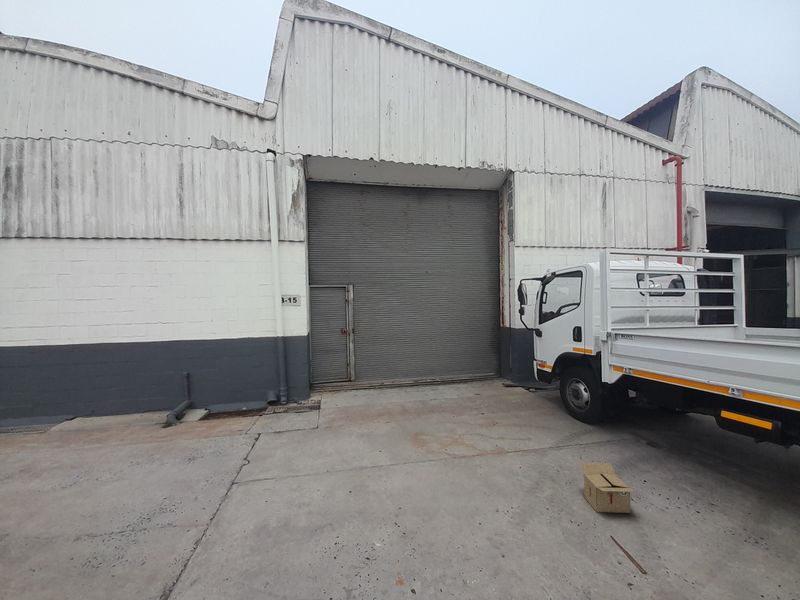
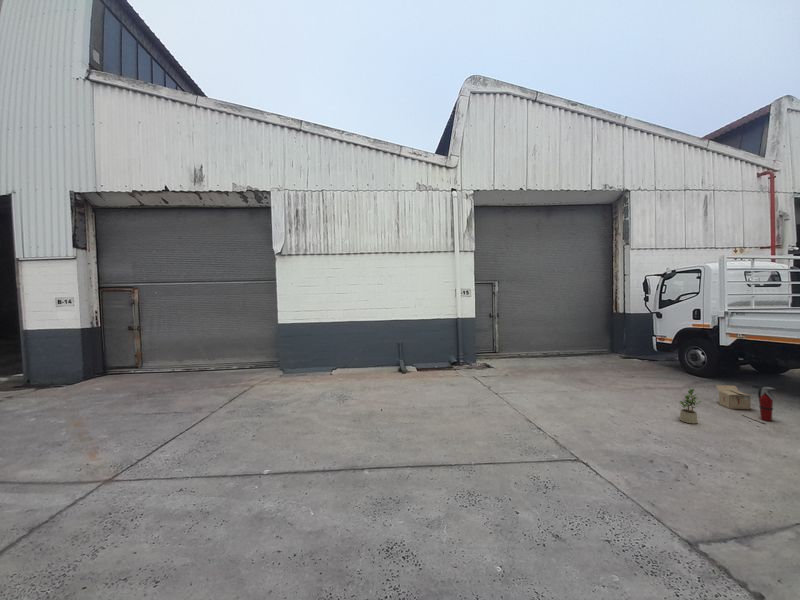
fire extinguisher: none [637,486,665,557] -> present [758,387,775,421]
potted plant: none [490,496,527,576] -> present [679,388,701,423]

